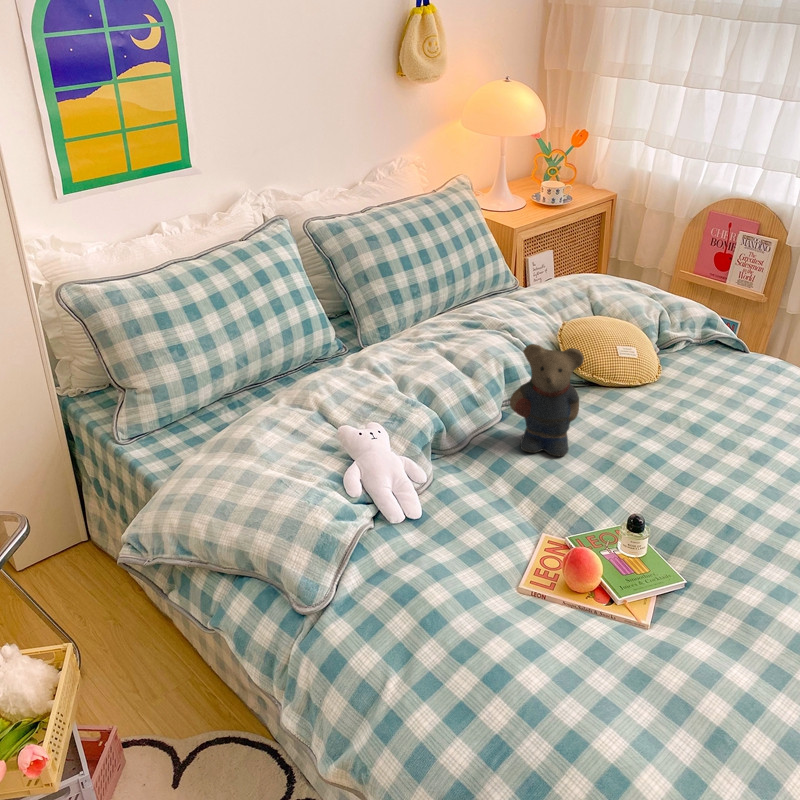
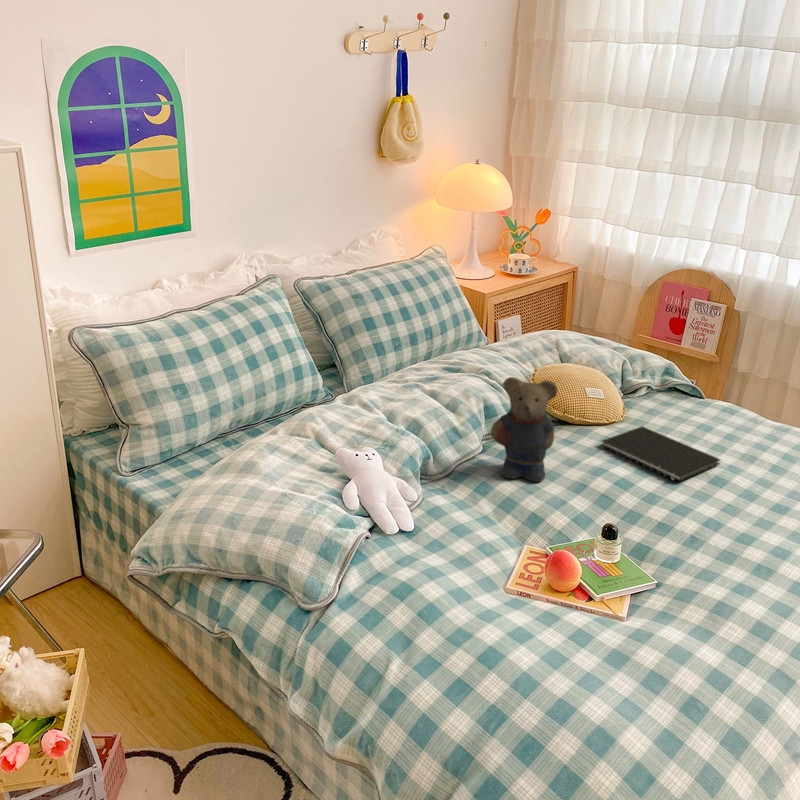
notebook: none [632,388,764,457] -> present [602,426,720,481]

